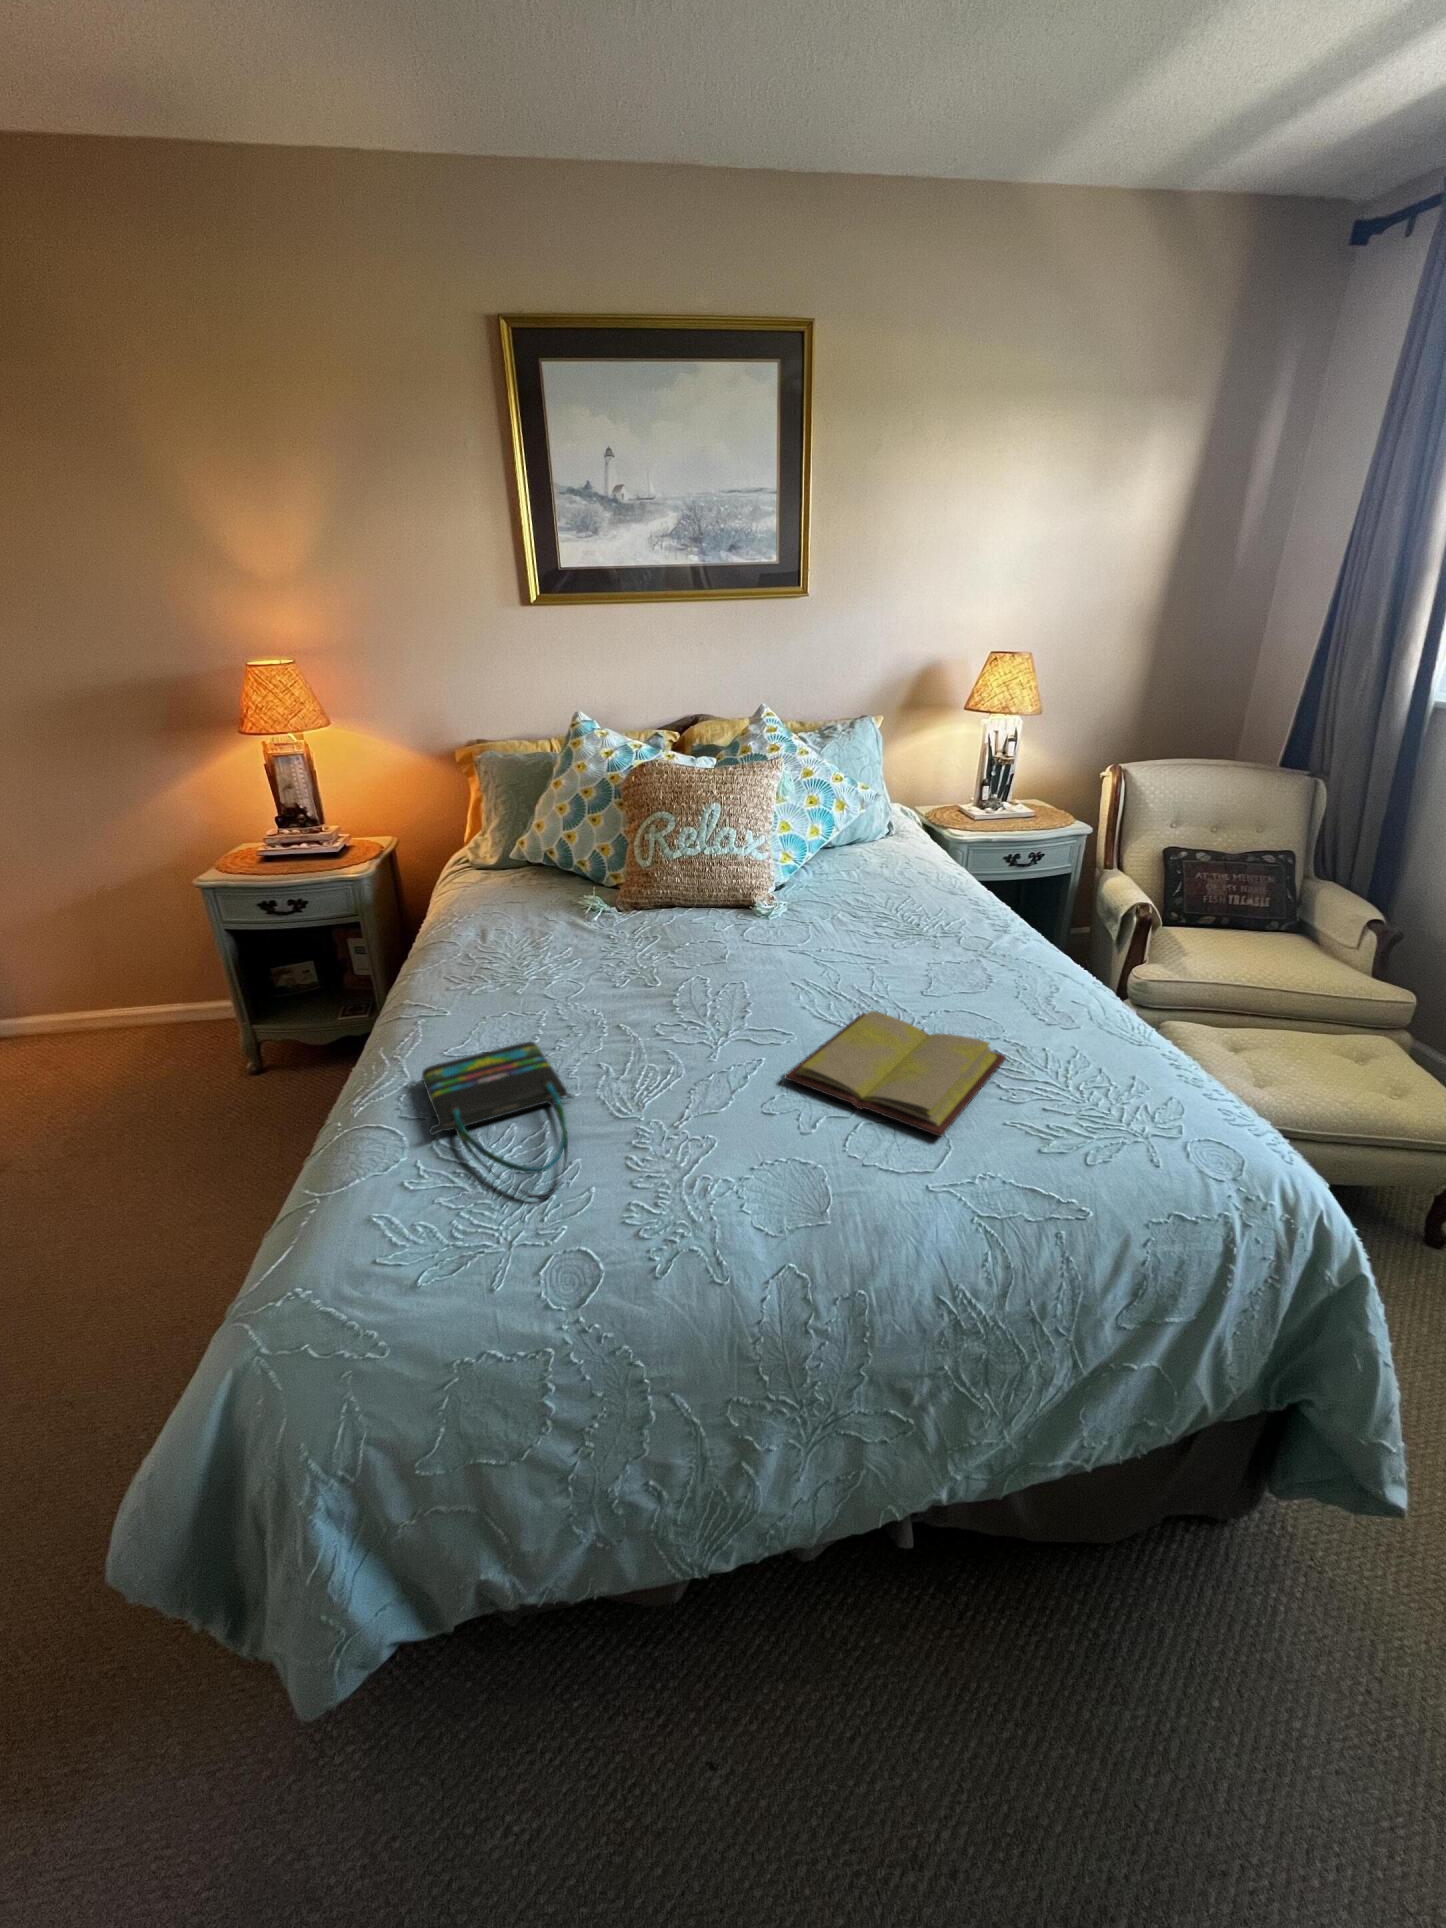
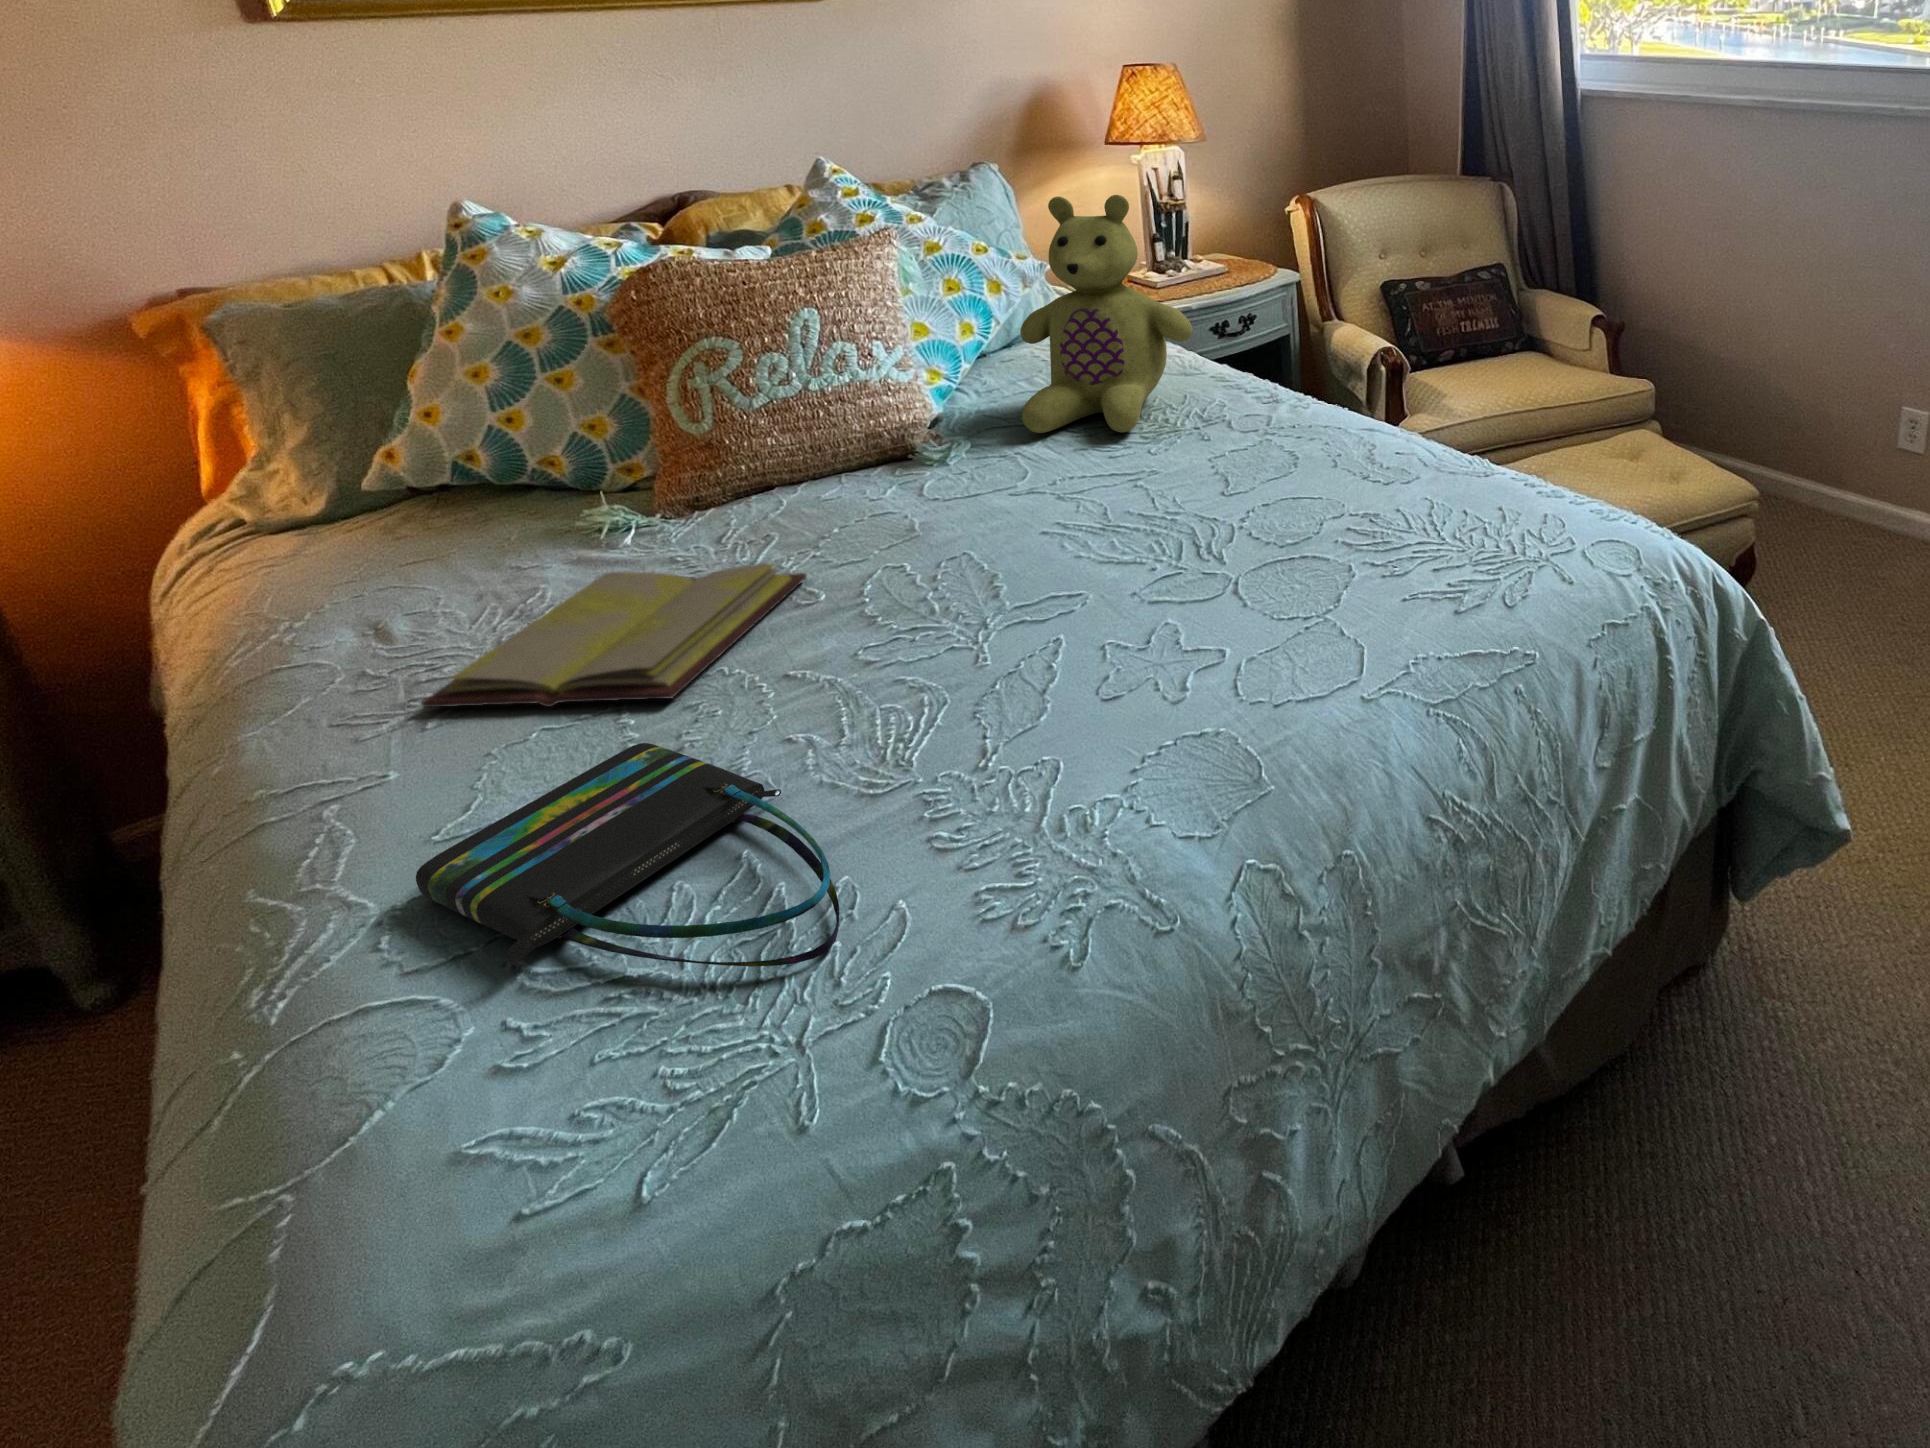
stuffed bear: none [820,752,952,929] -> present [1020,195,1193,433]
diary: present [785,1011,1006,1137] -> present [421,563,806,708]

